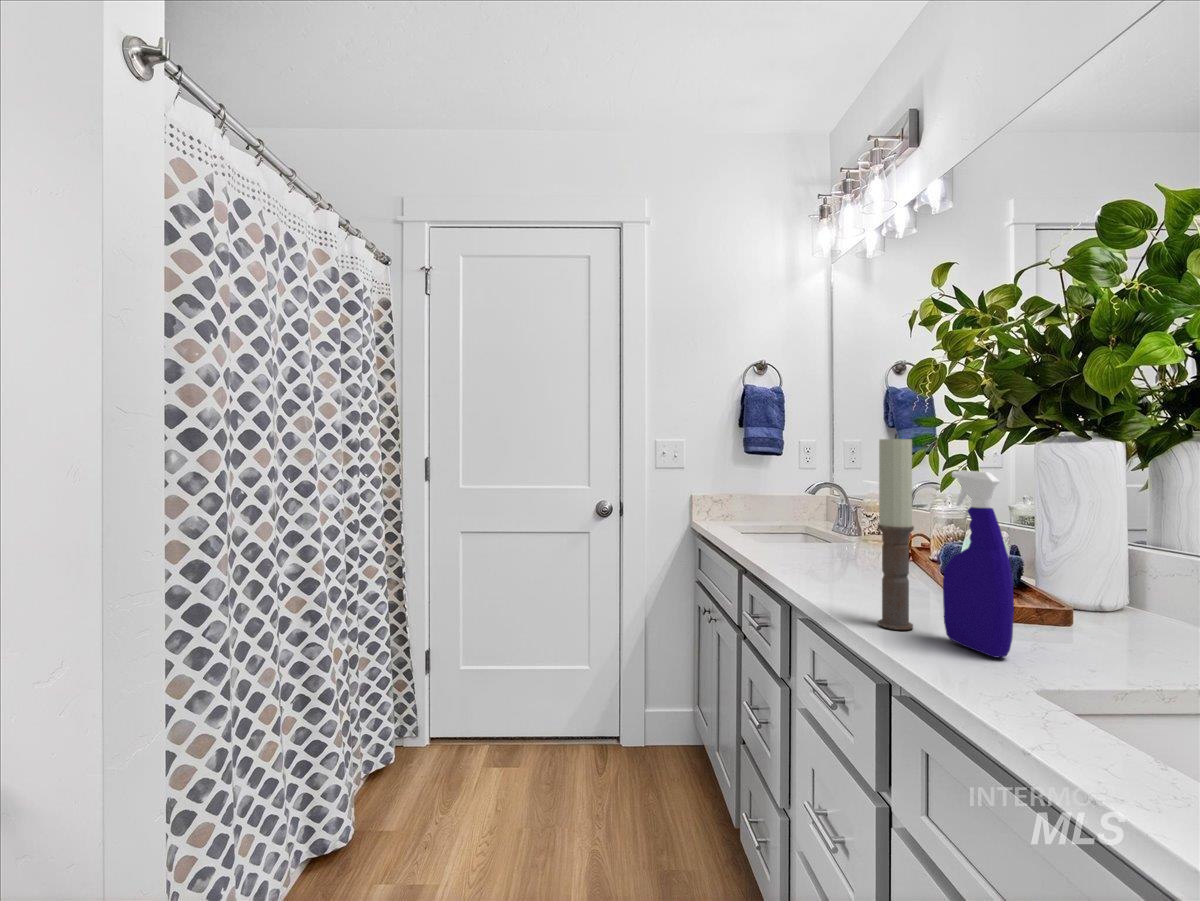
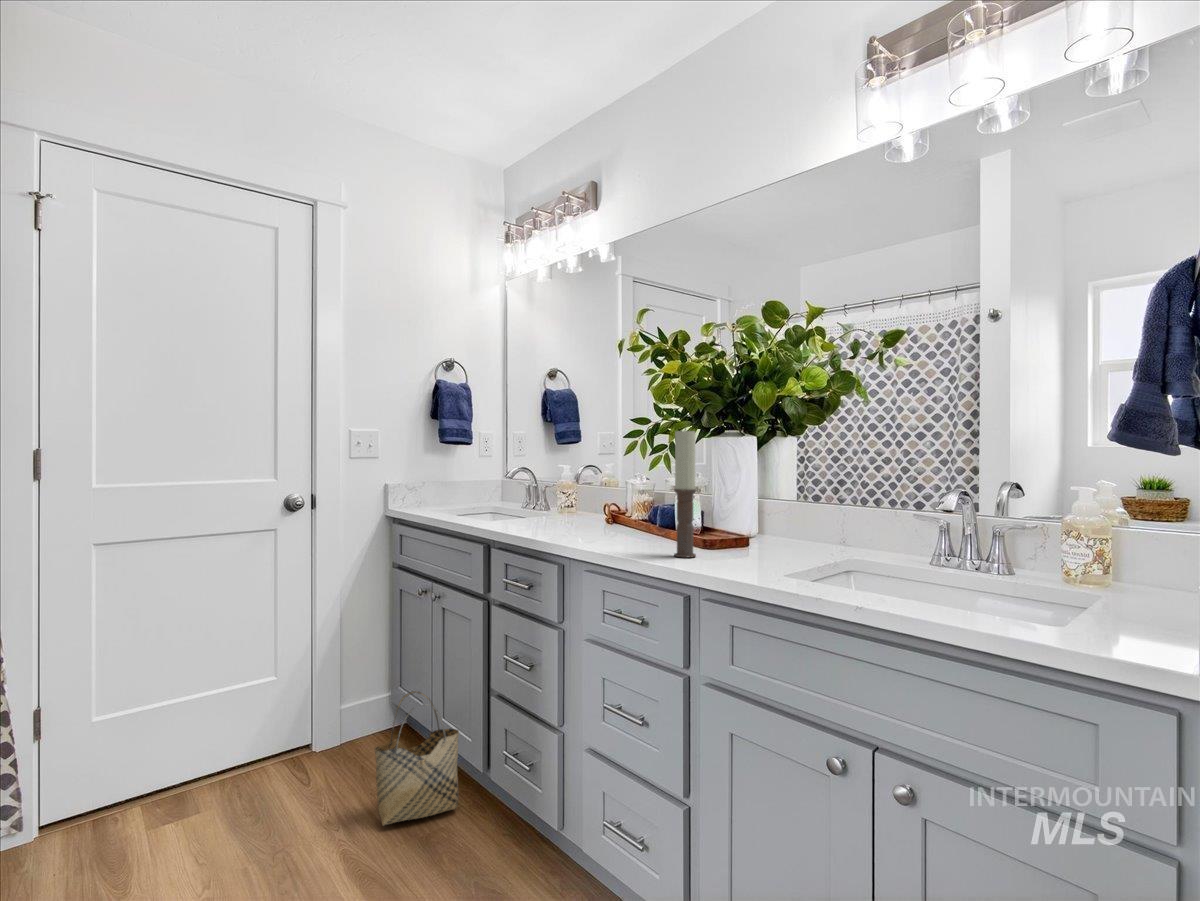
spray bottle: present [943,470,1014,657] -> none [718,451,764,562]
woven basket: none [622,713,712,856] -> present [374,691,459,825]

